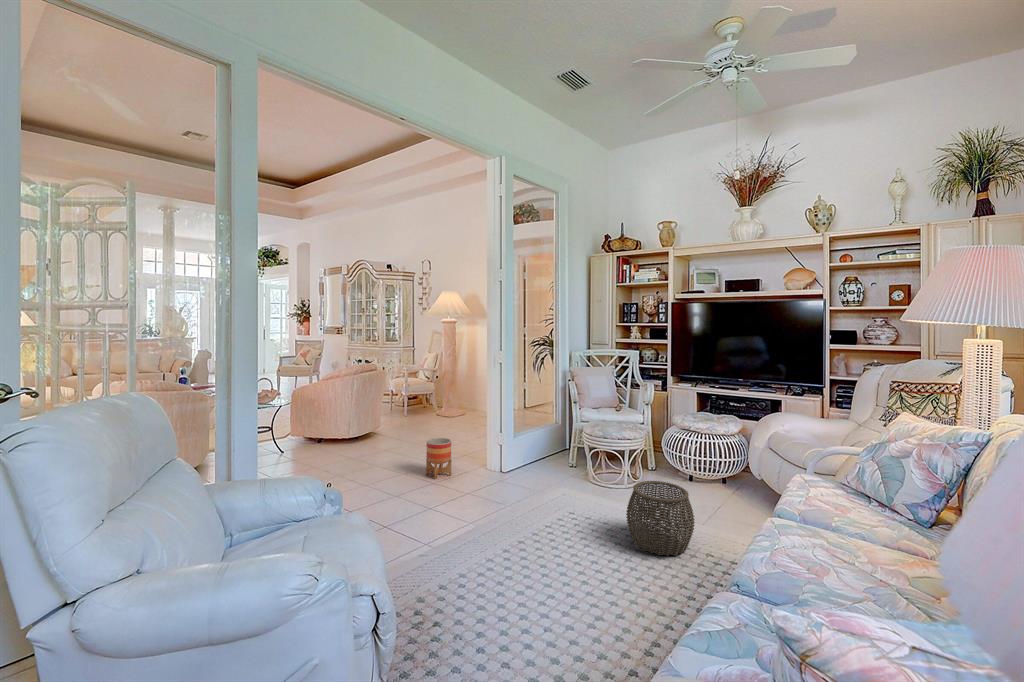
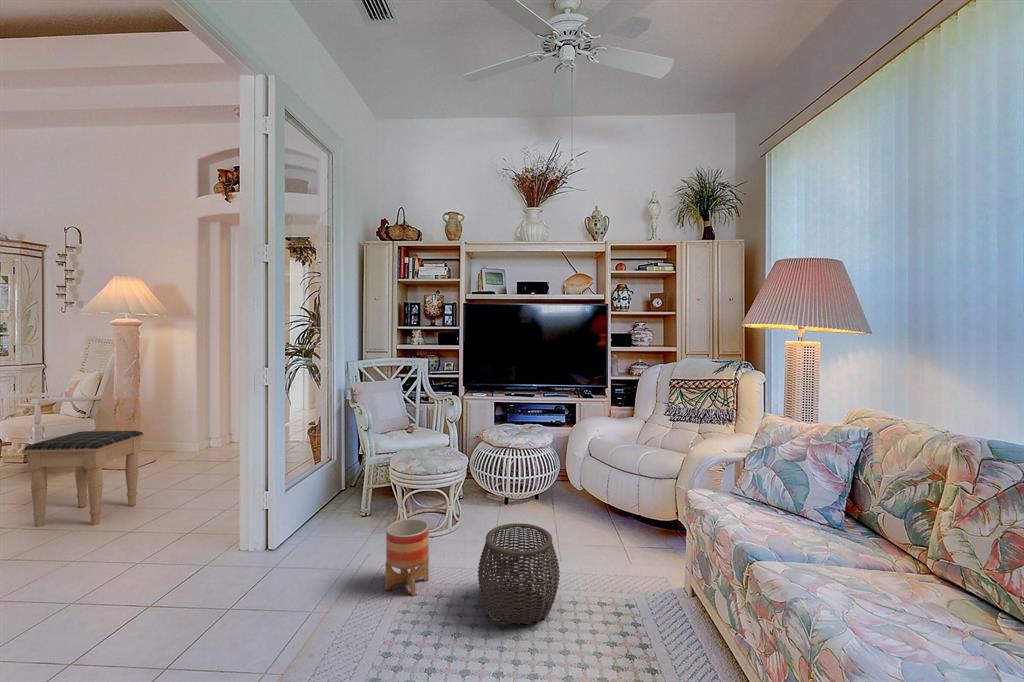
footstool: none [400,386,453,441] -> present [24,431,144,527]
planter: present [426,438,452,479] -> present [385,519,429,596]

